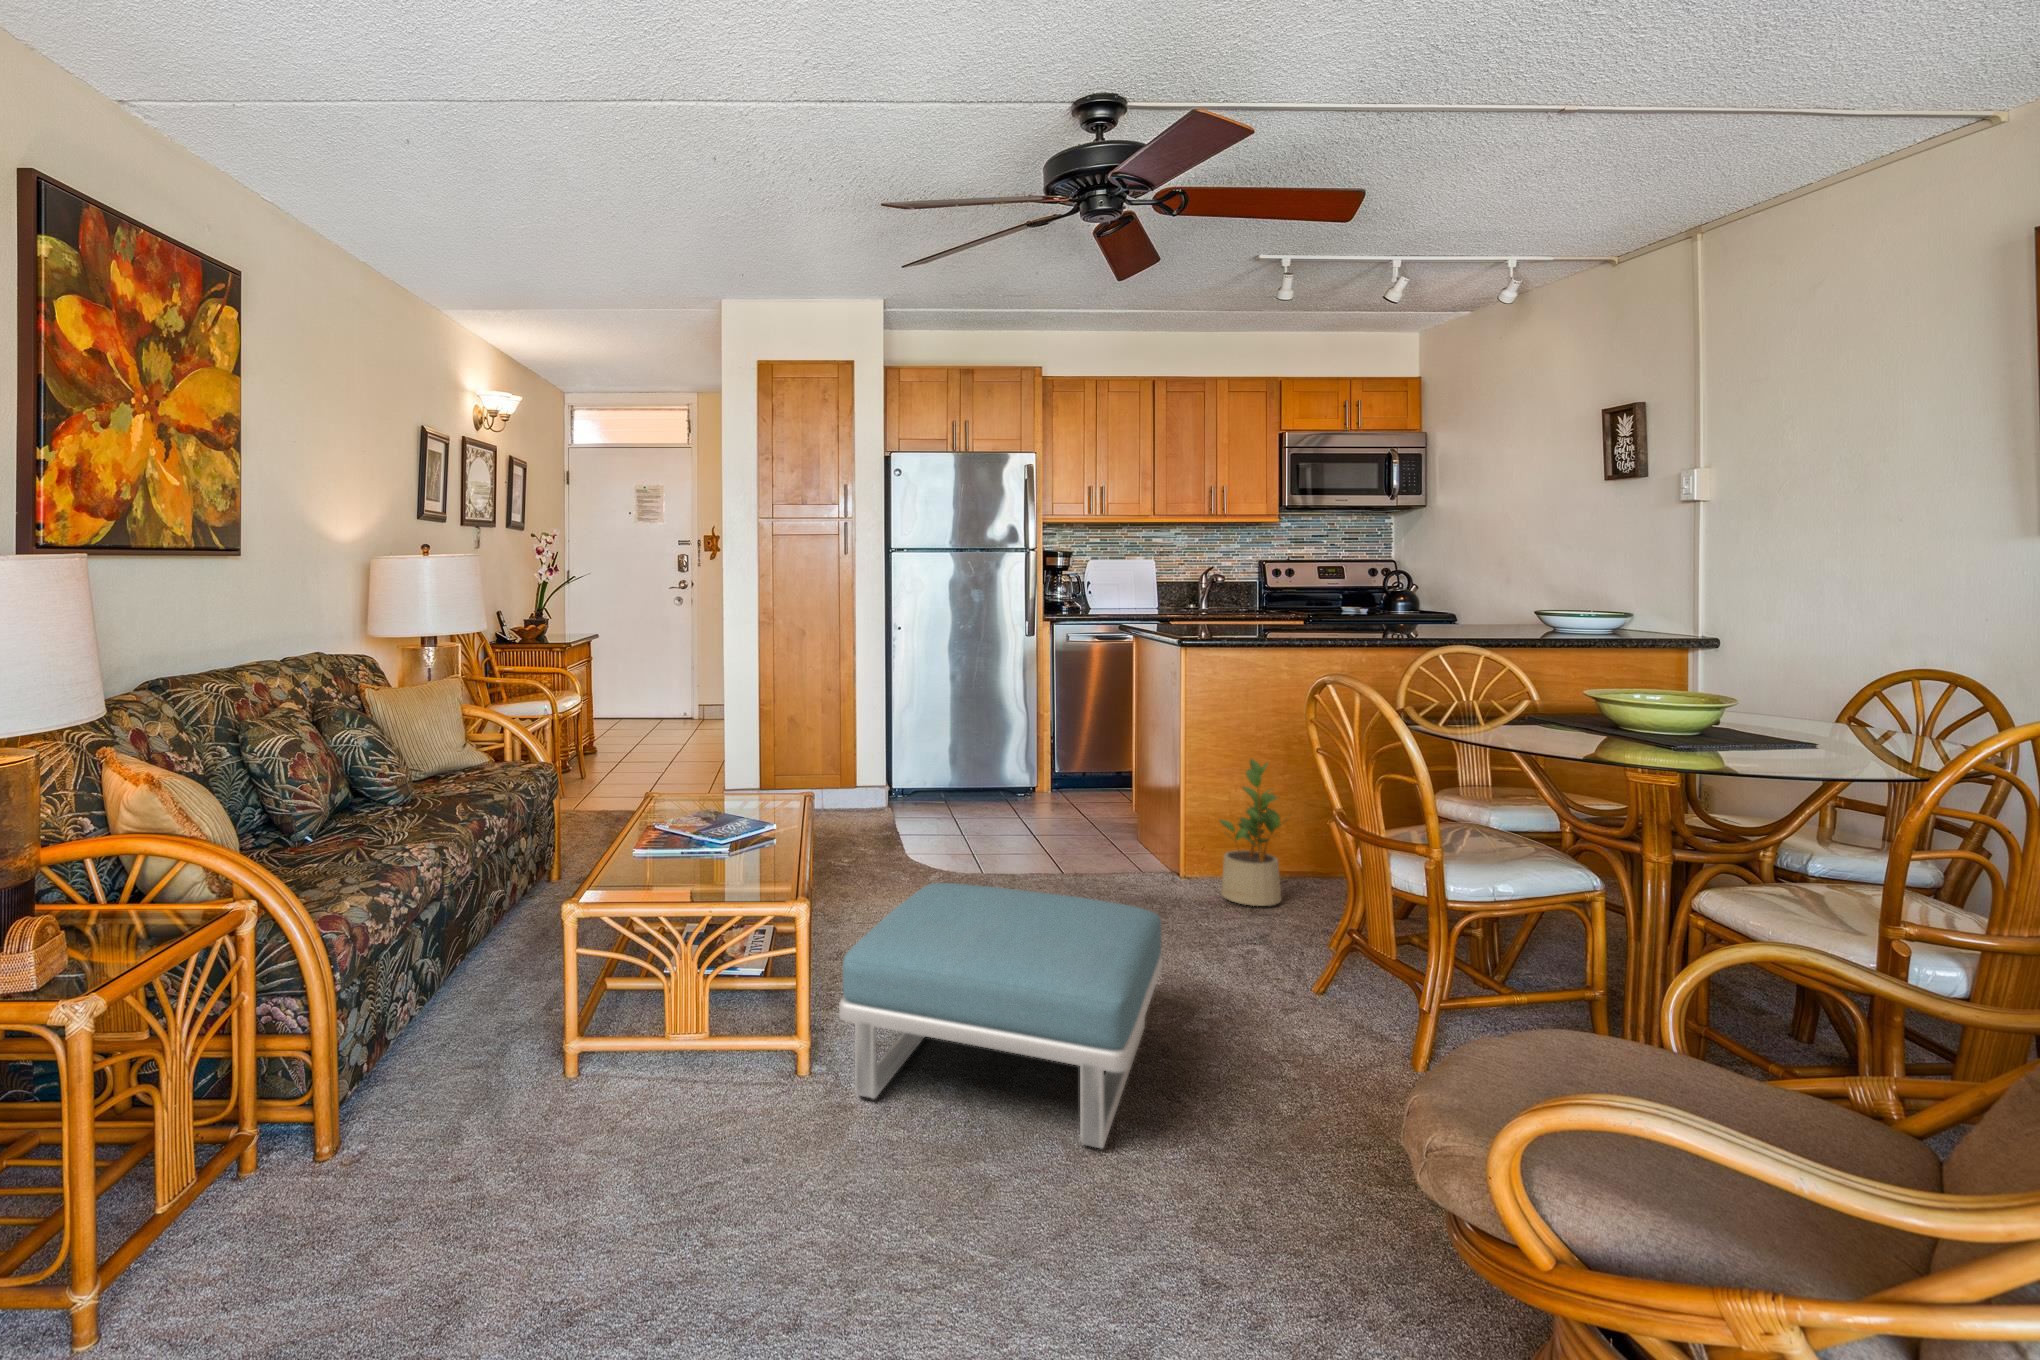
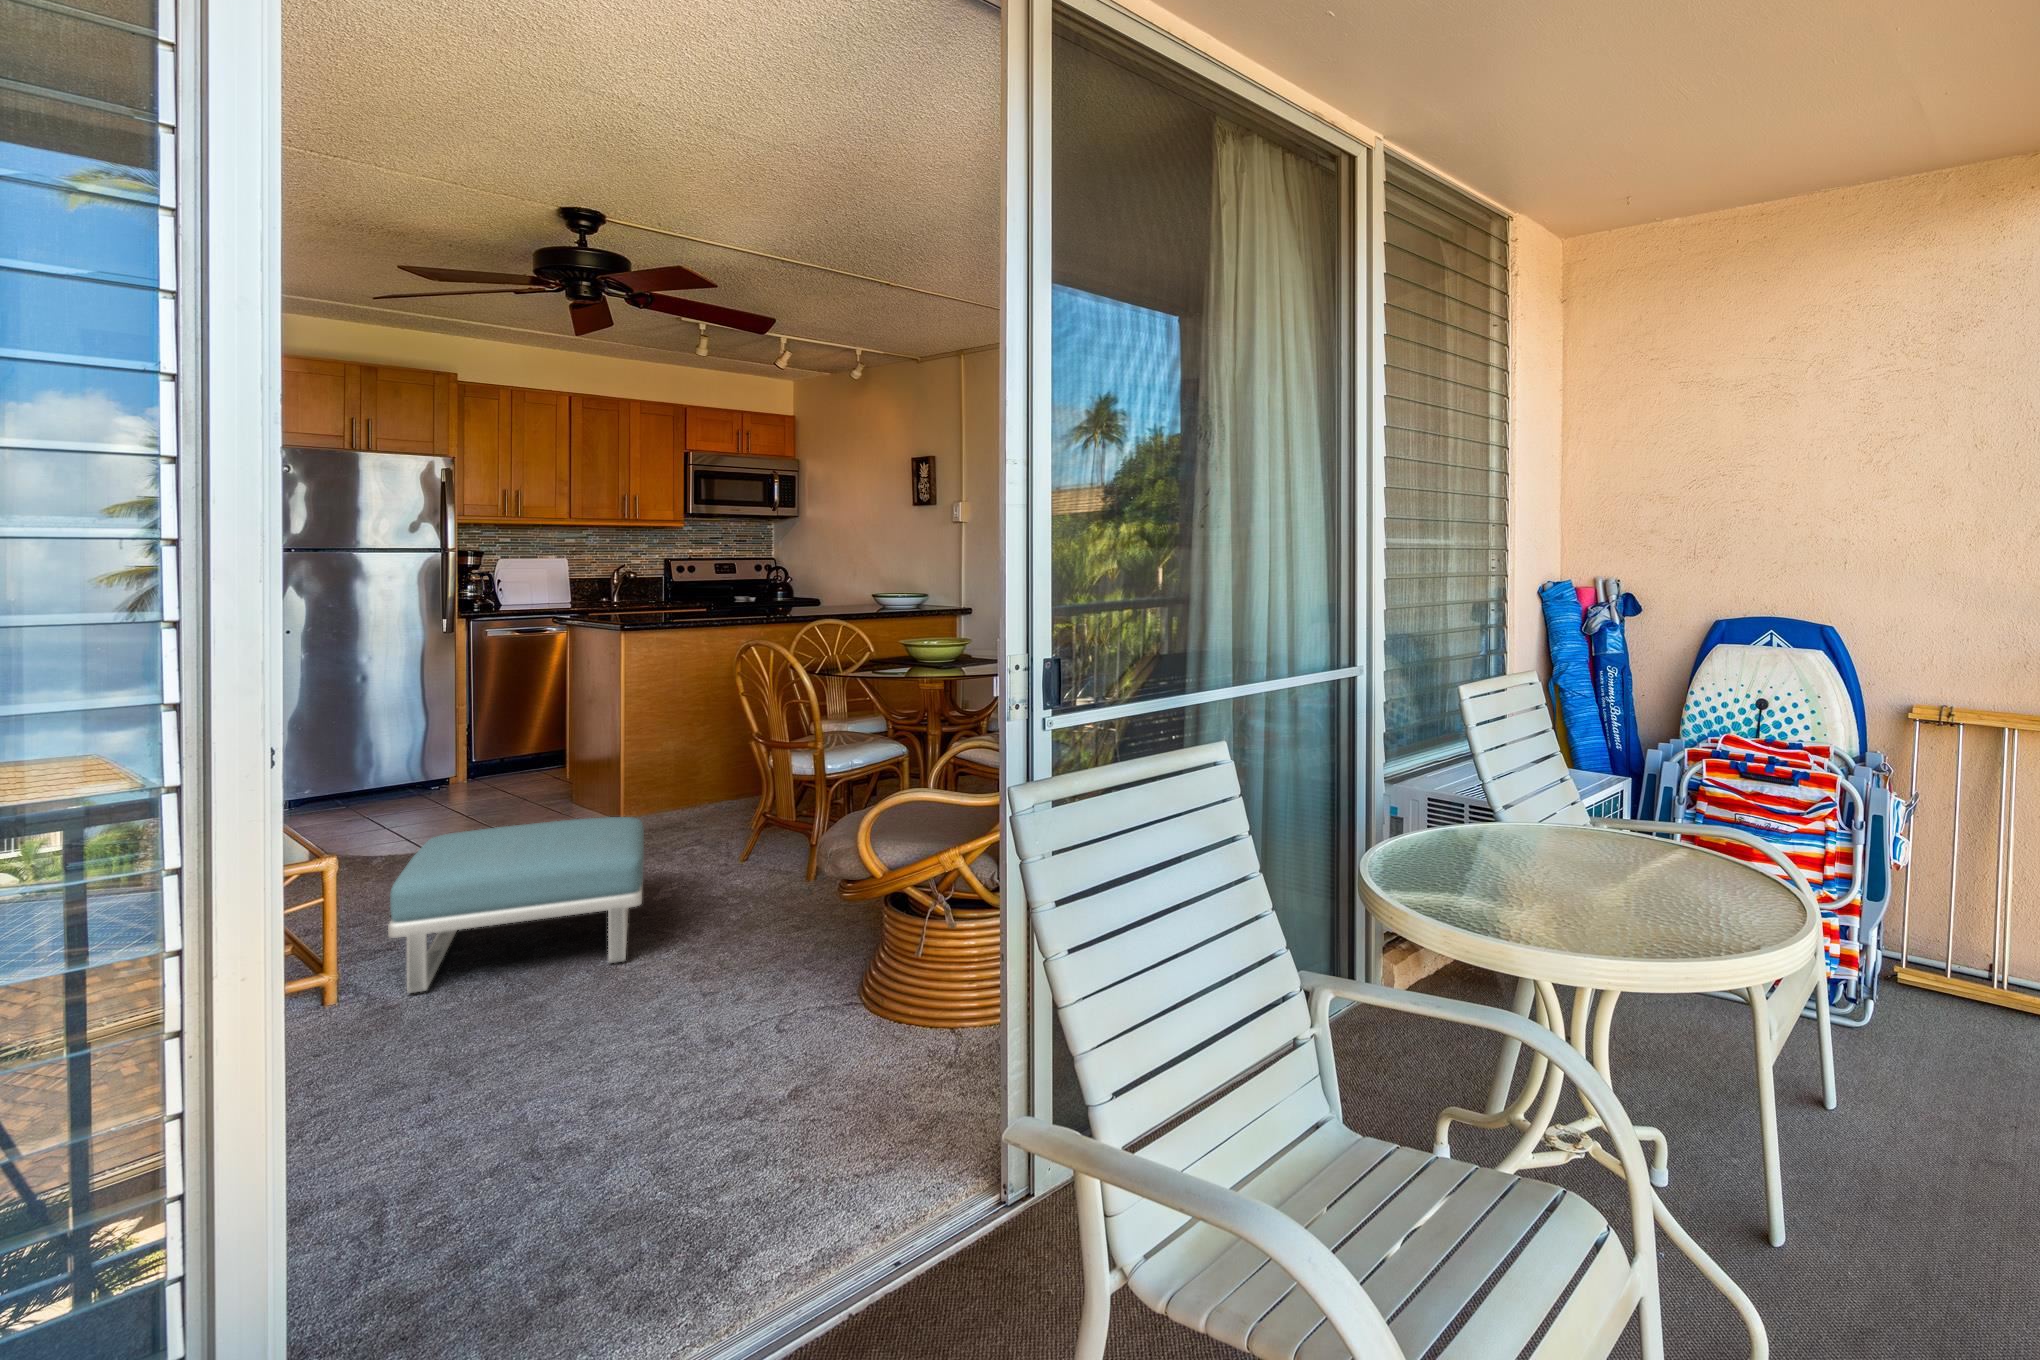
potted plant: present [1220,759,1283,906] -> none [657,714,715,825]

